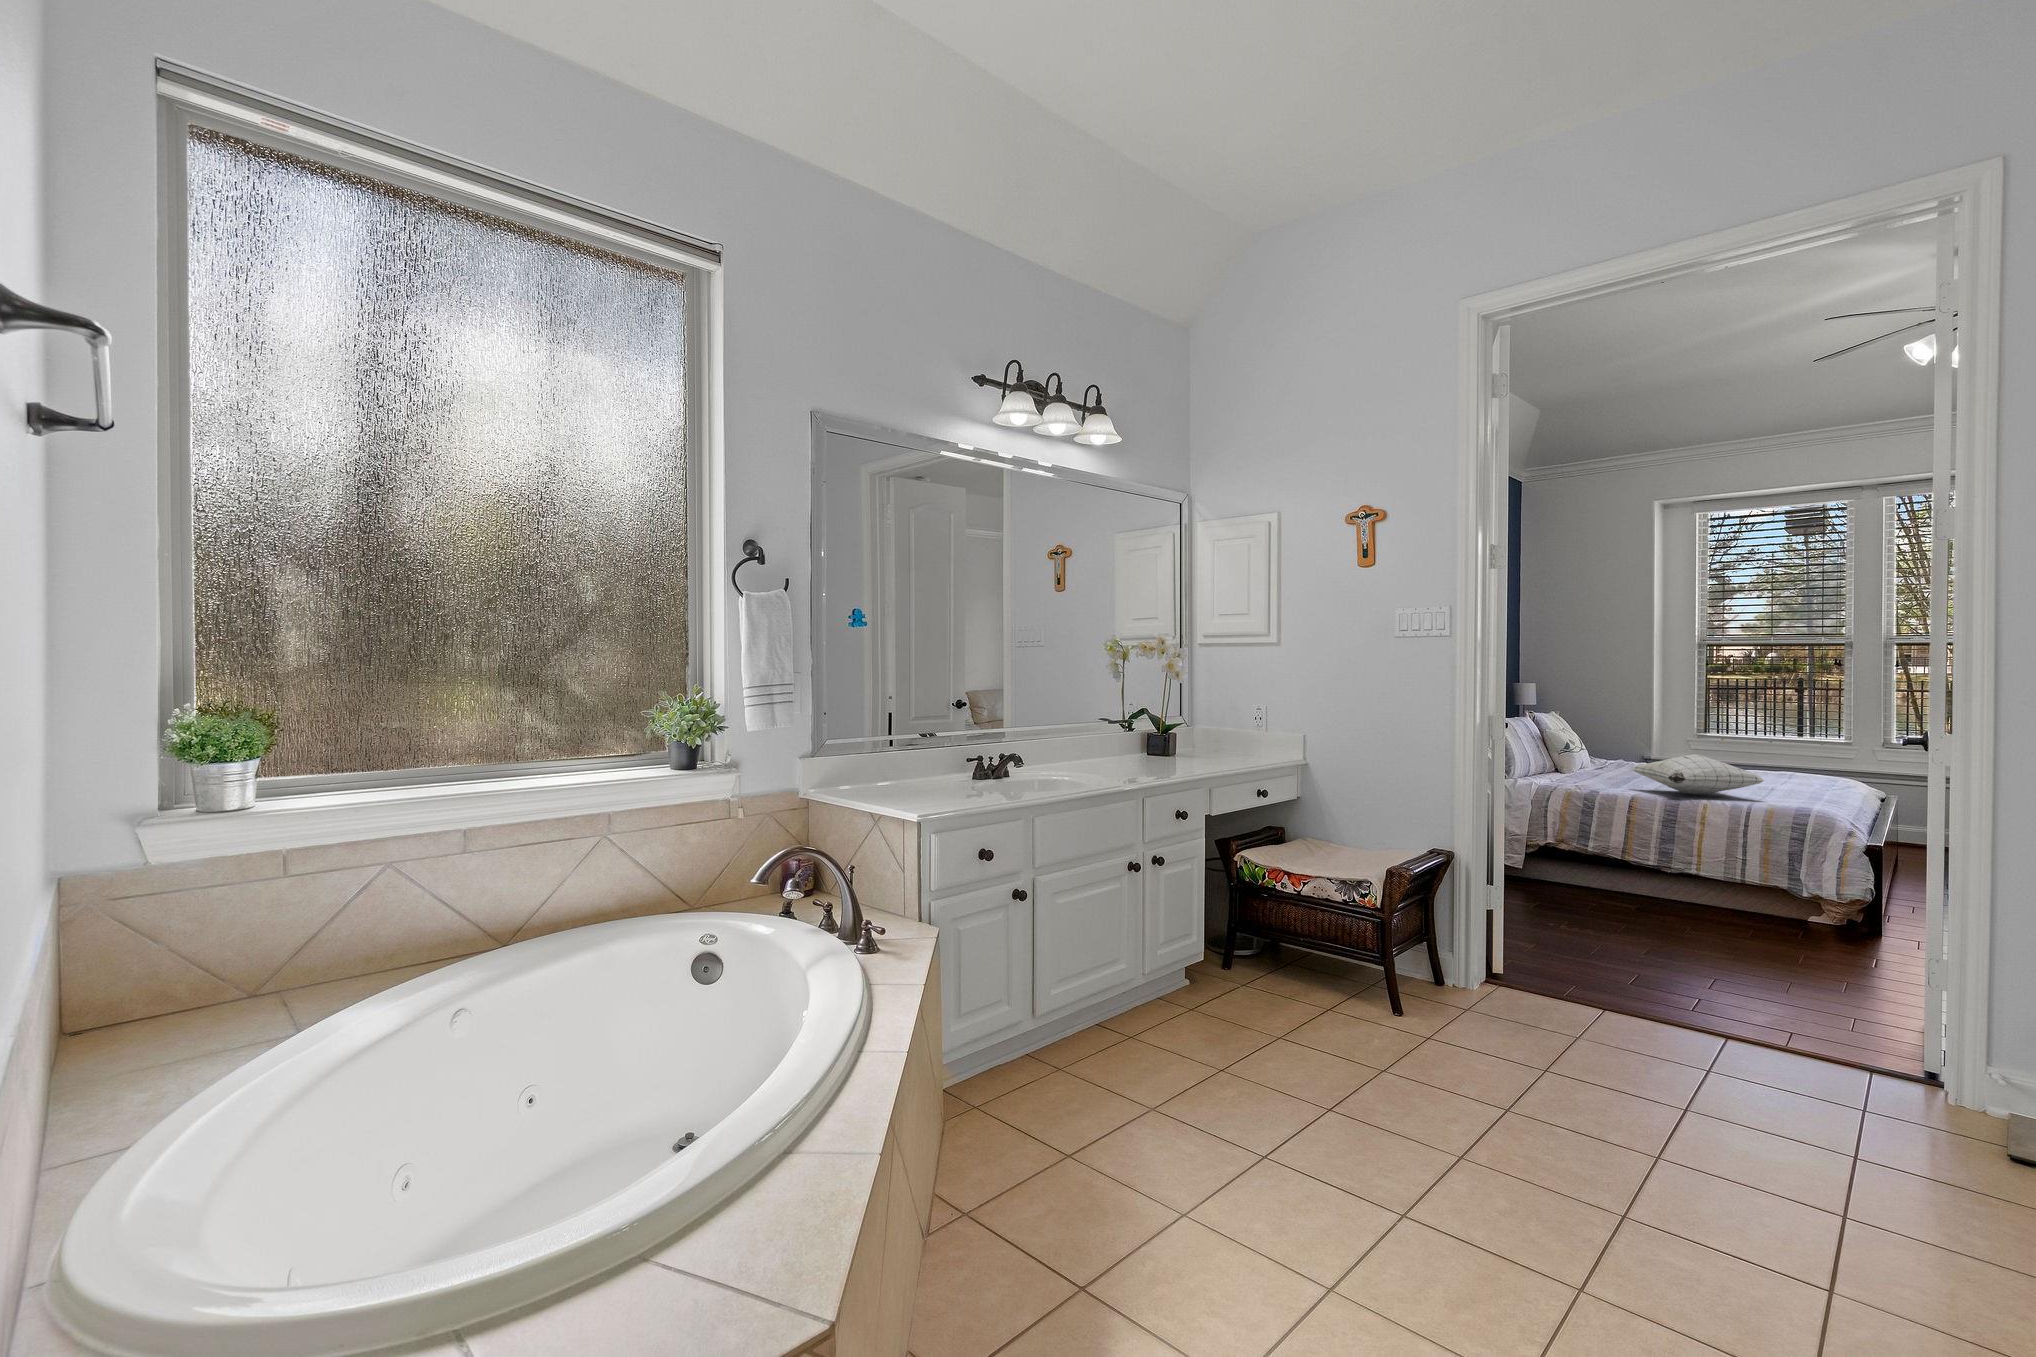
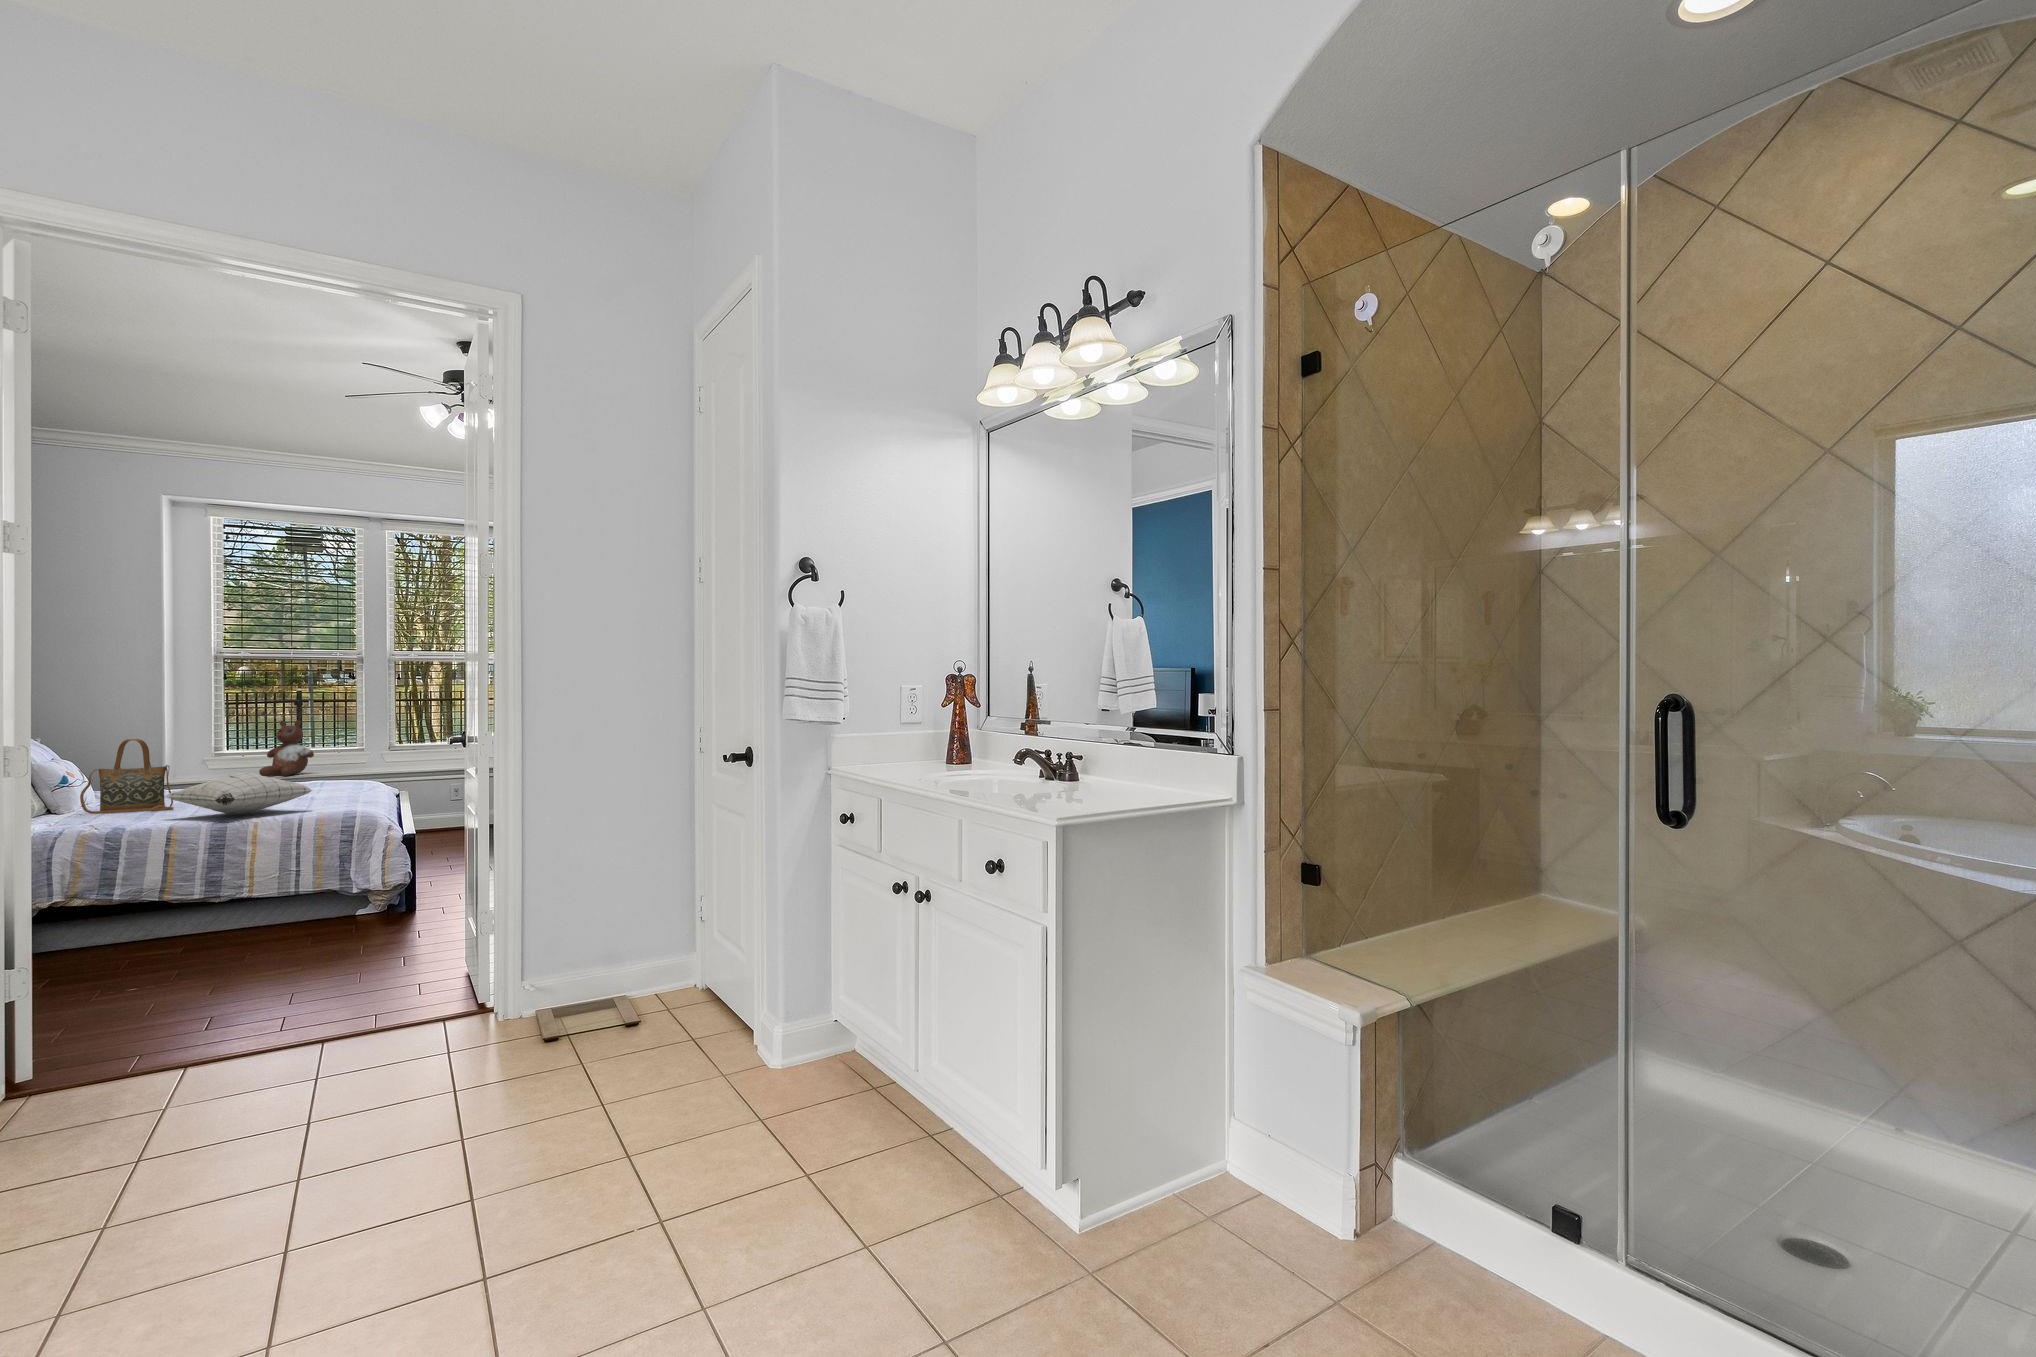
stuffed bear: none [1736,709,1792,764] -> present [259,721,314,776]
handbag: none [1574,716,1643,782] -> present [80,739,174,814]

